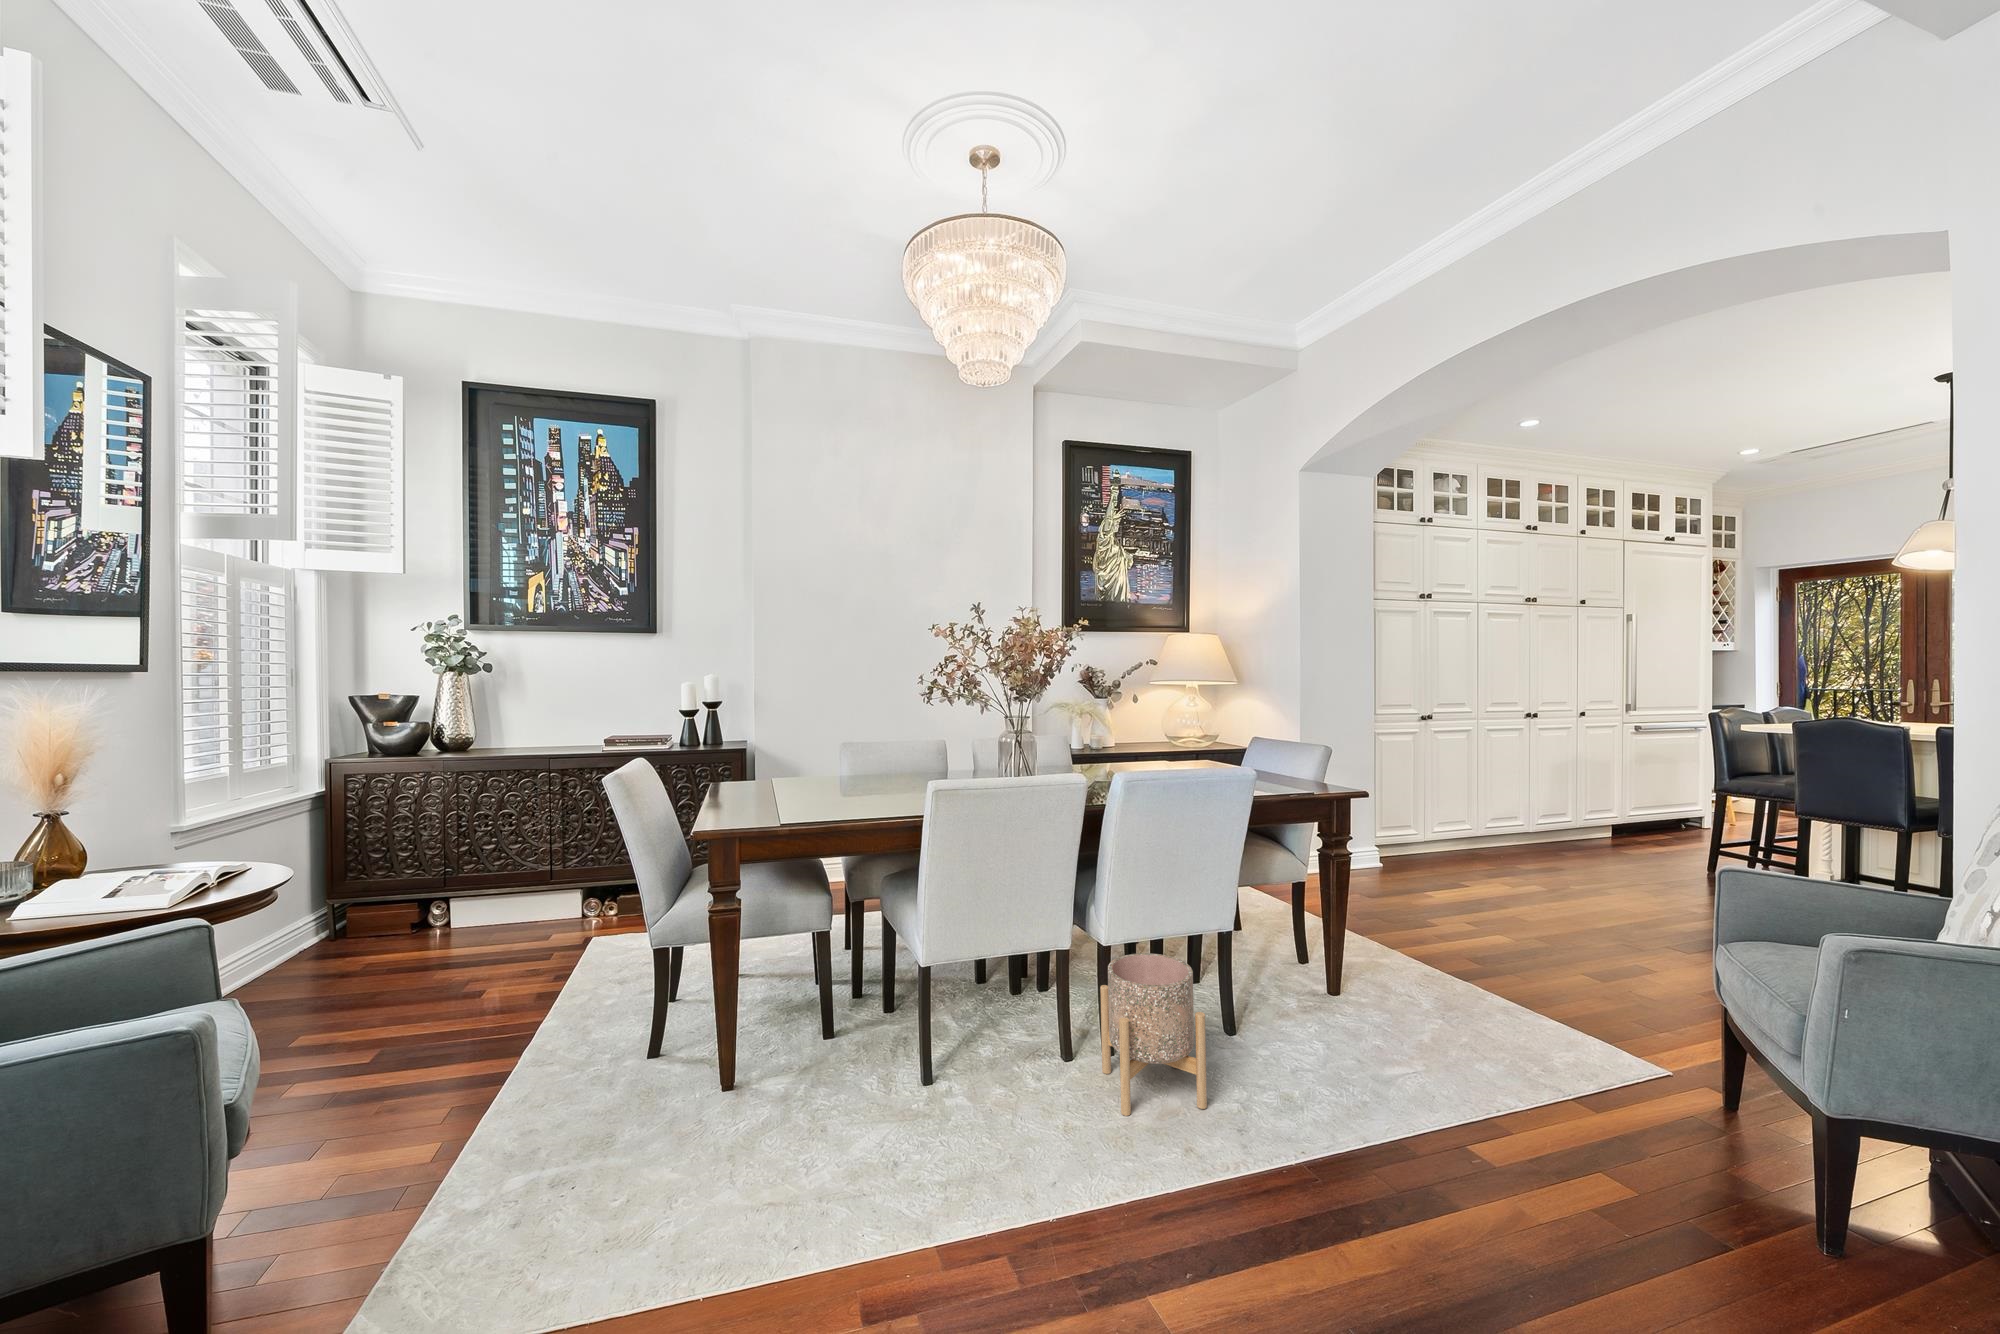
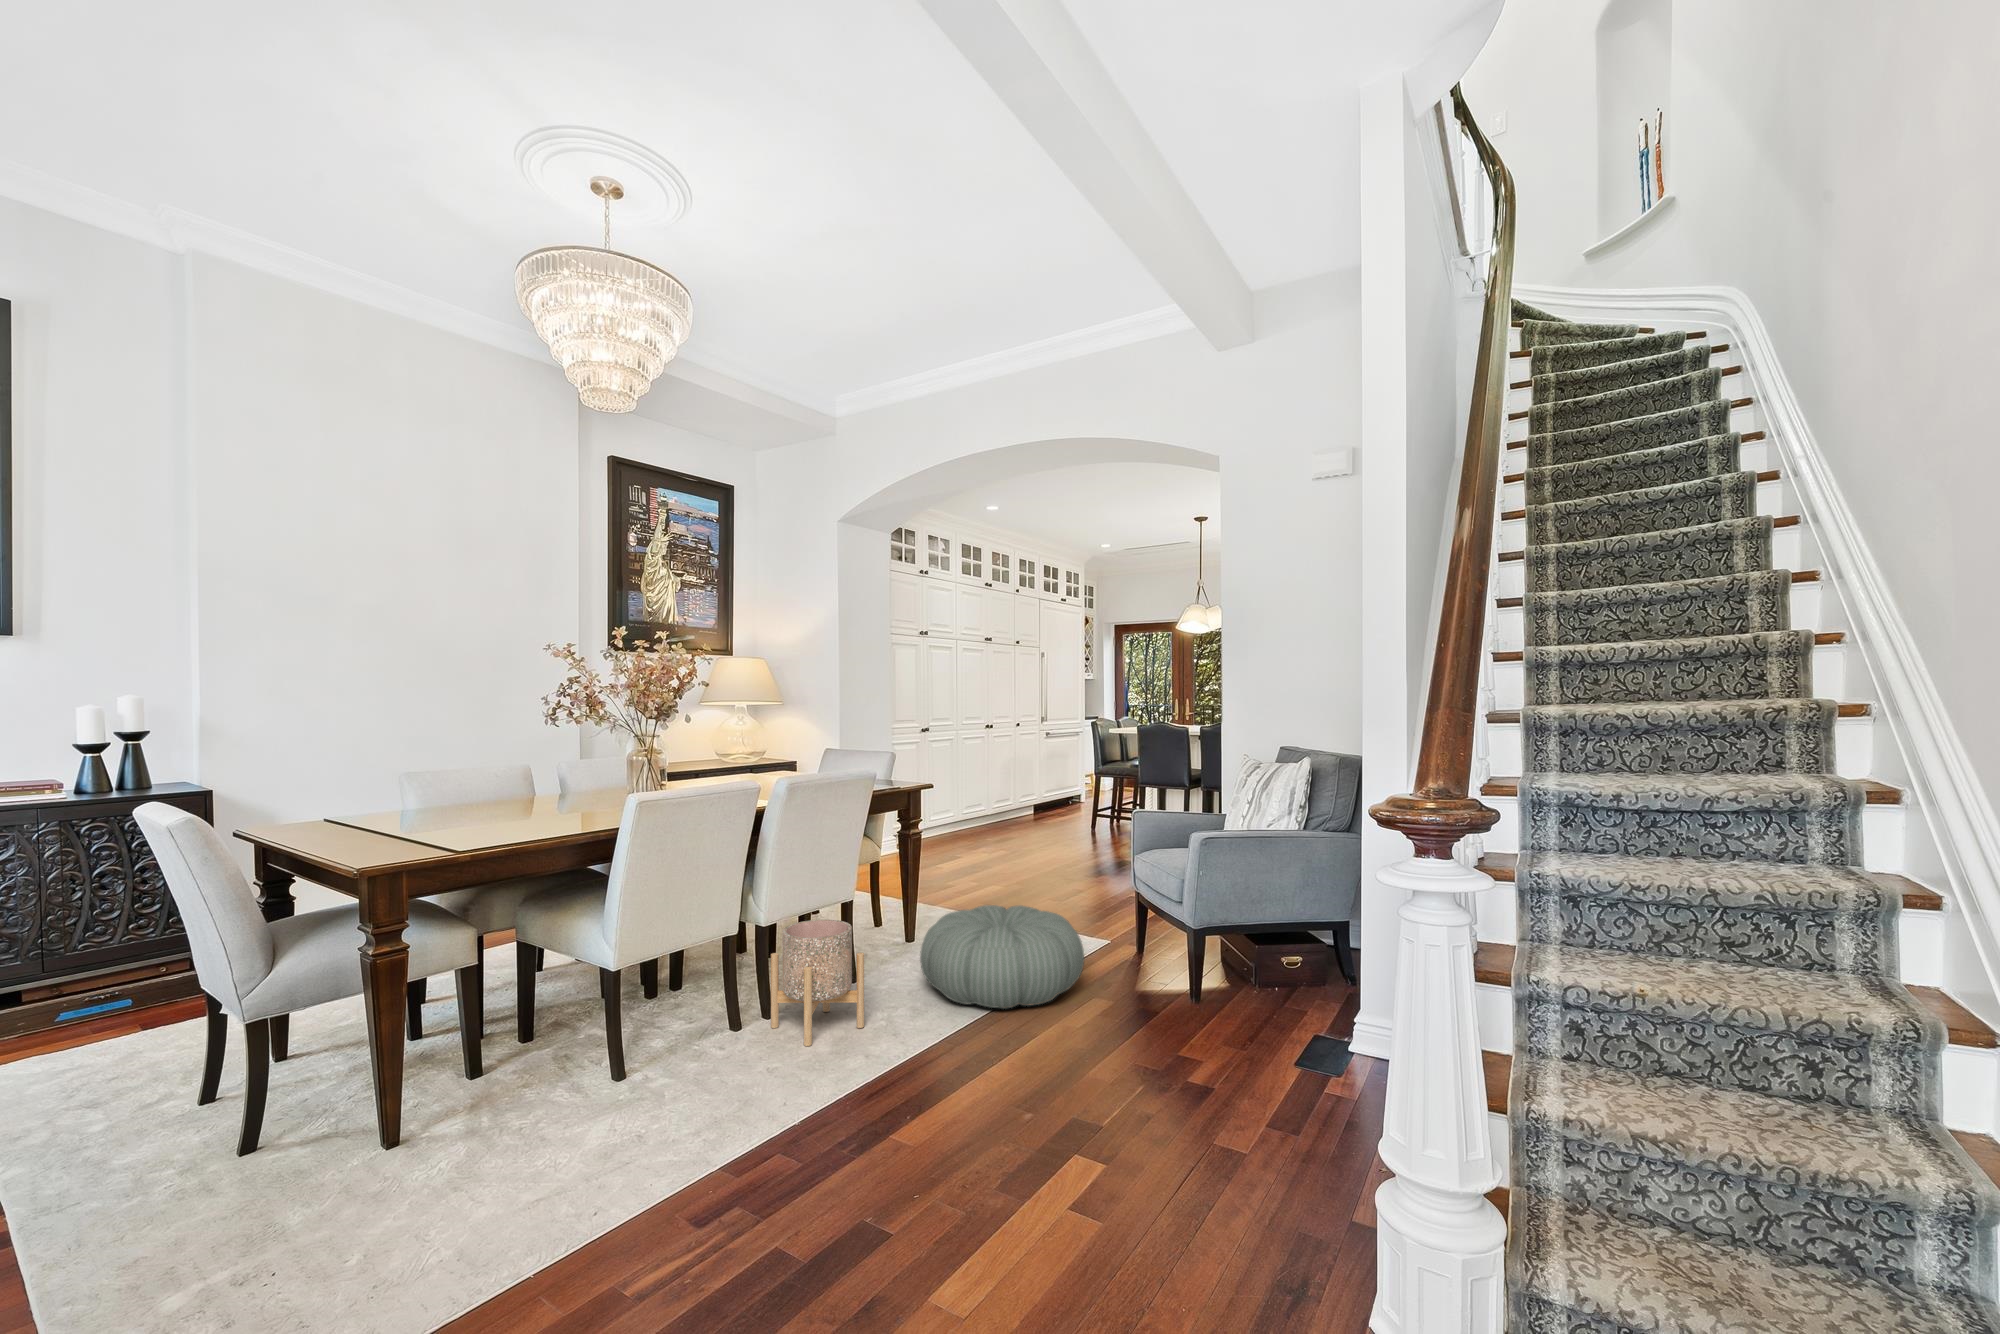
pouf: none [1307,972,1581,1159] -> present [920,905,1084,1009]

